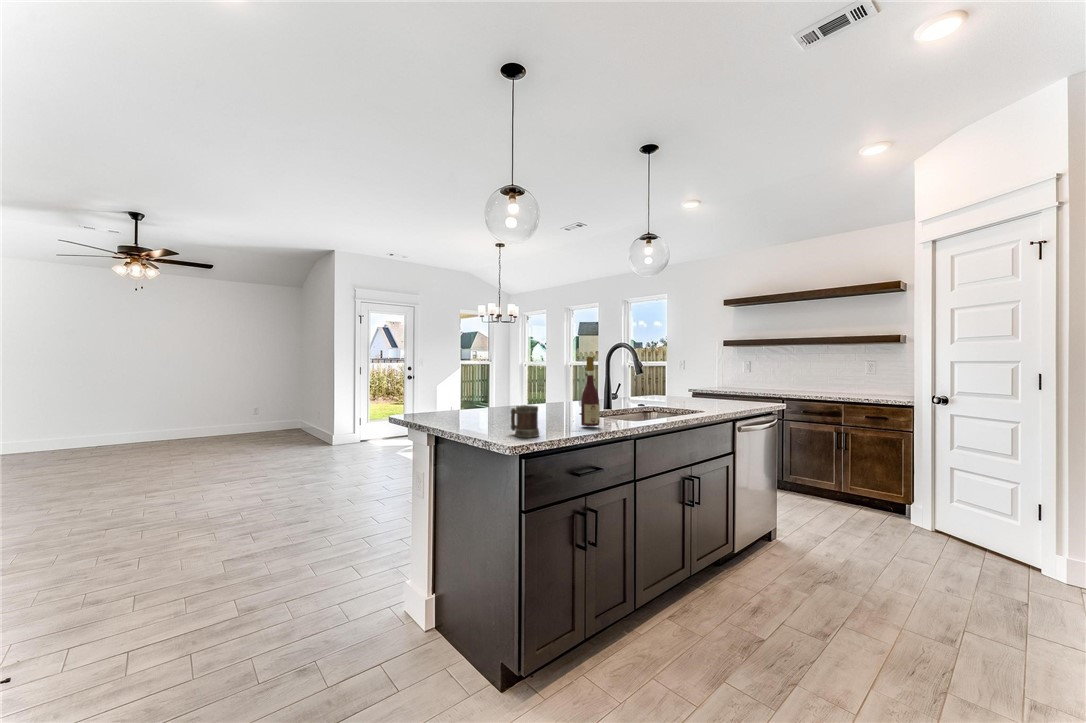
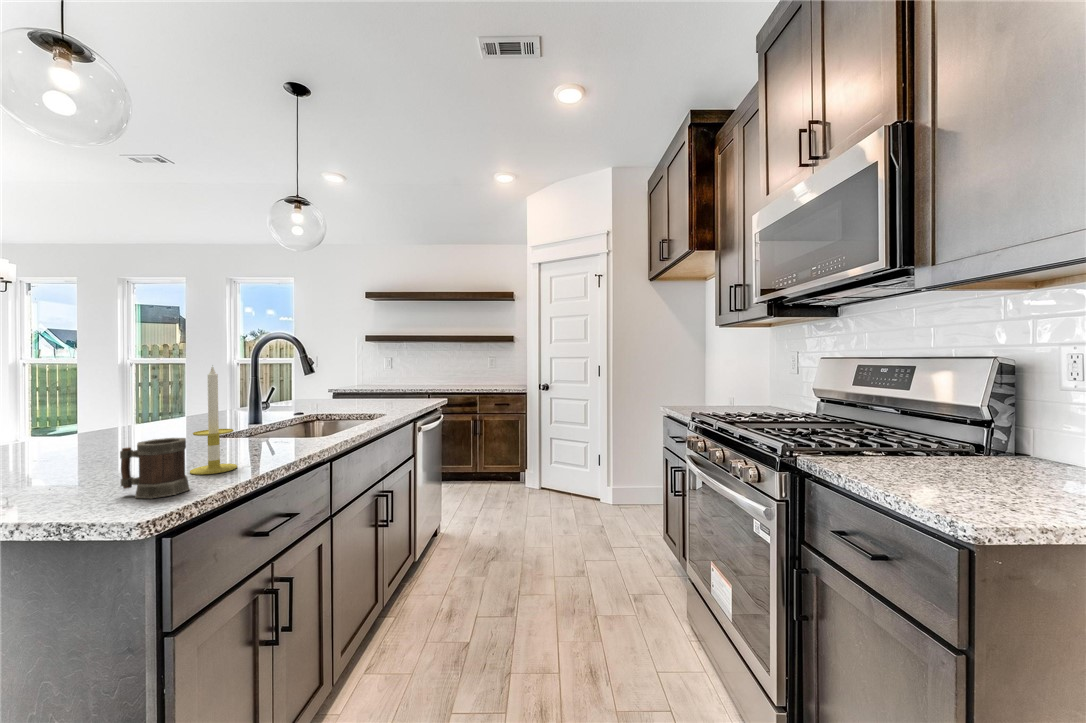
wine bottle: present [581,357,600,426] -> none [248,354,281,460]
candle: none [546,364,570,431] -> present [190,365,237,475]

